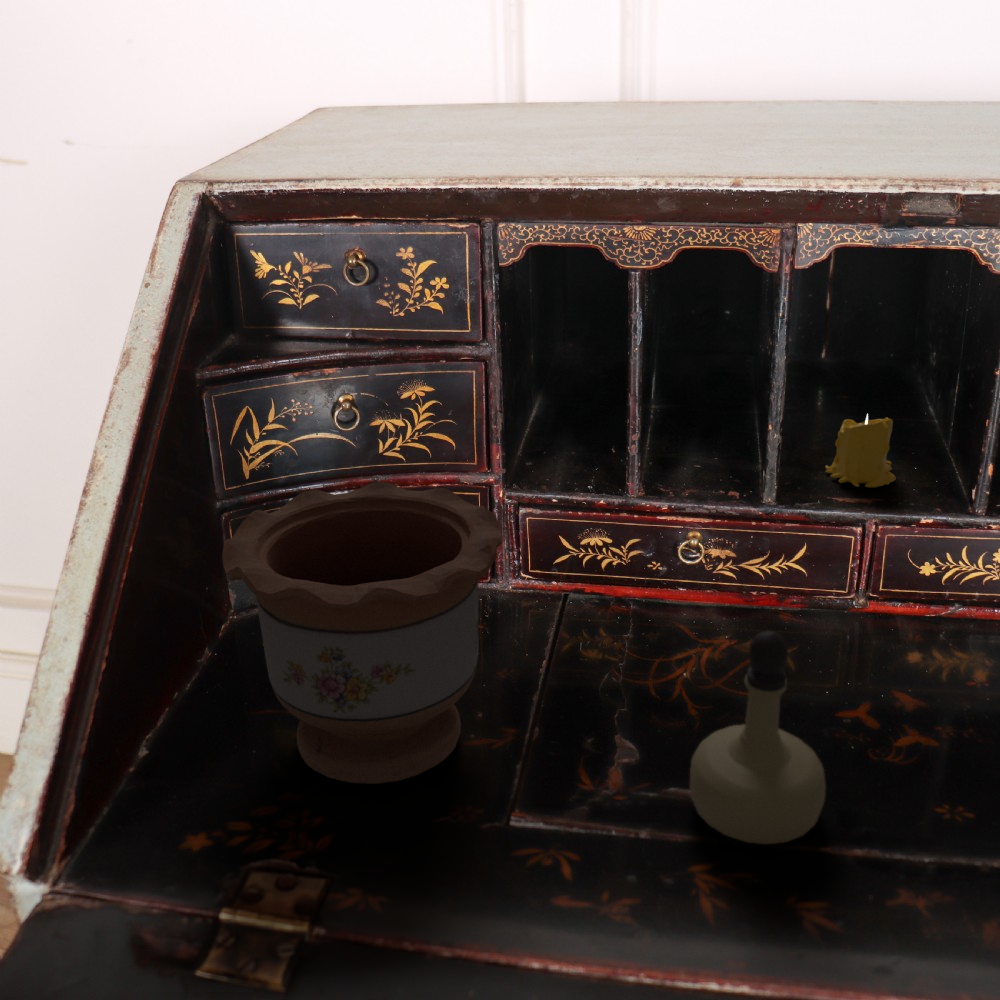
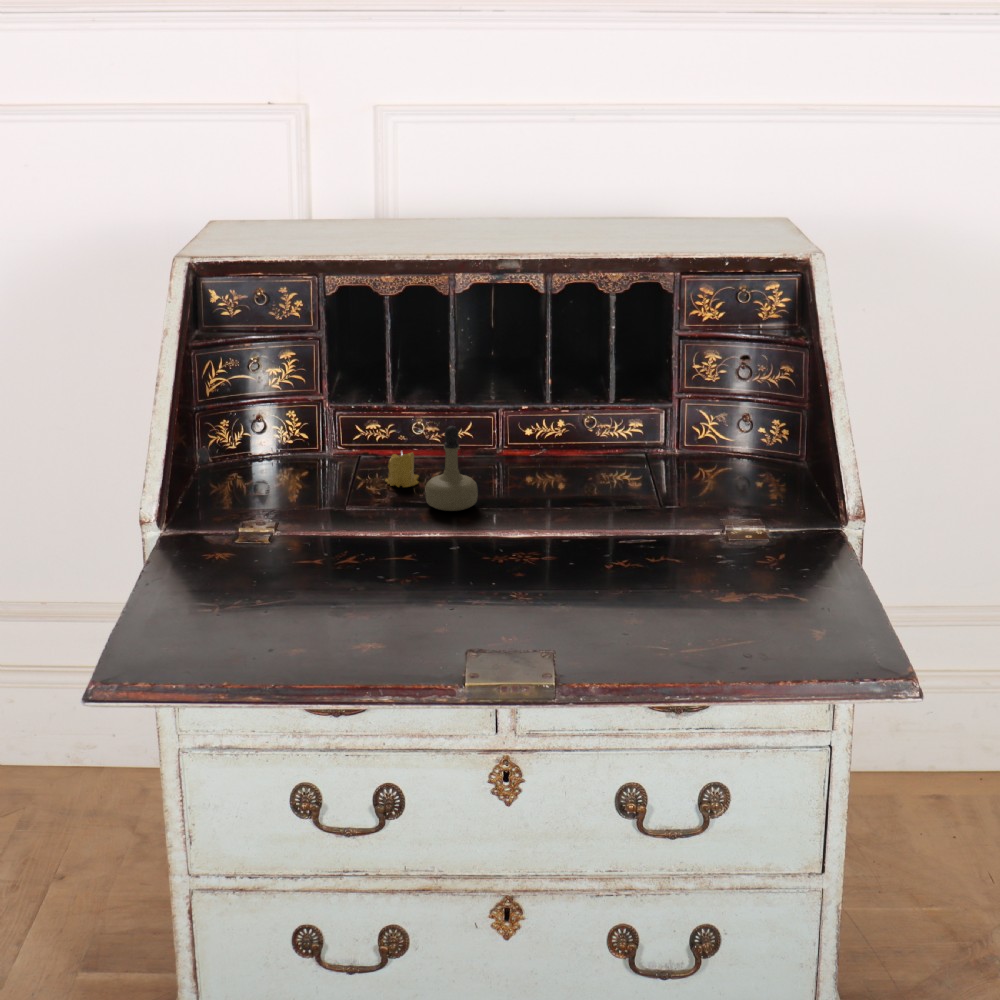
candle: present [825,414,896,488] -> present [386,453,419,487]
flower pot: present [222,482,503,784] -> none [227,389,344,509]

